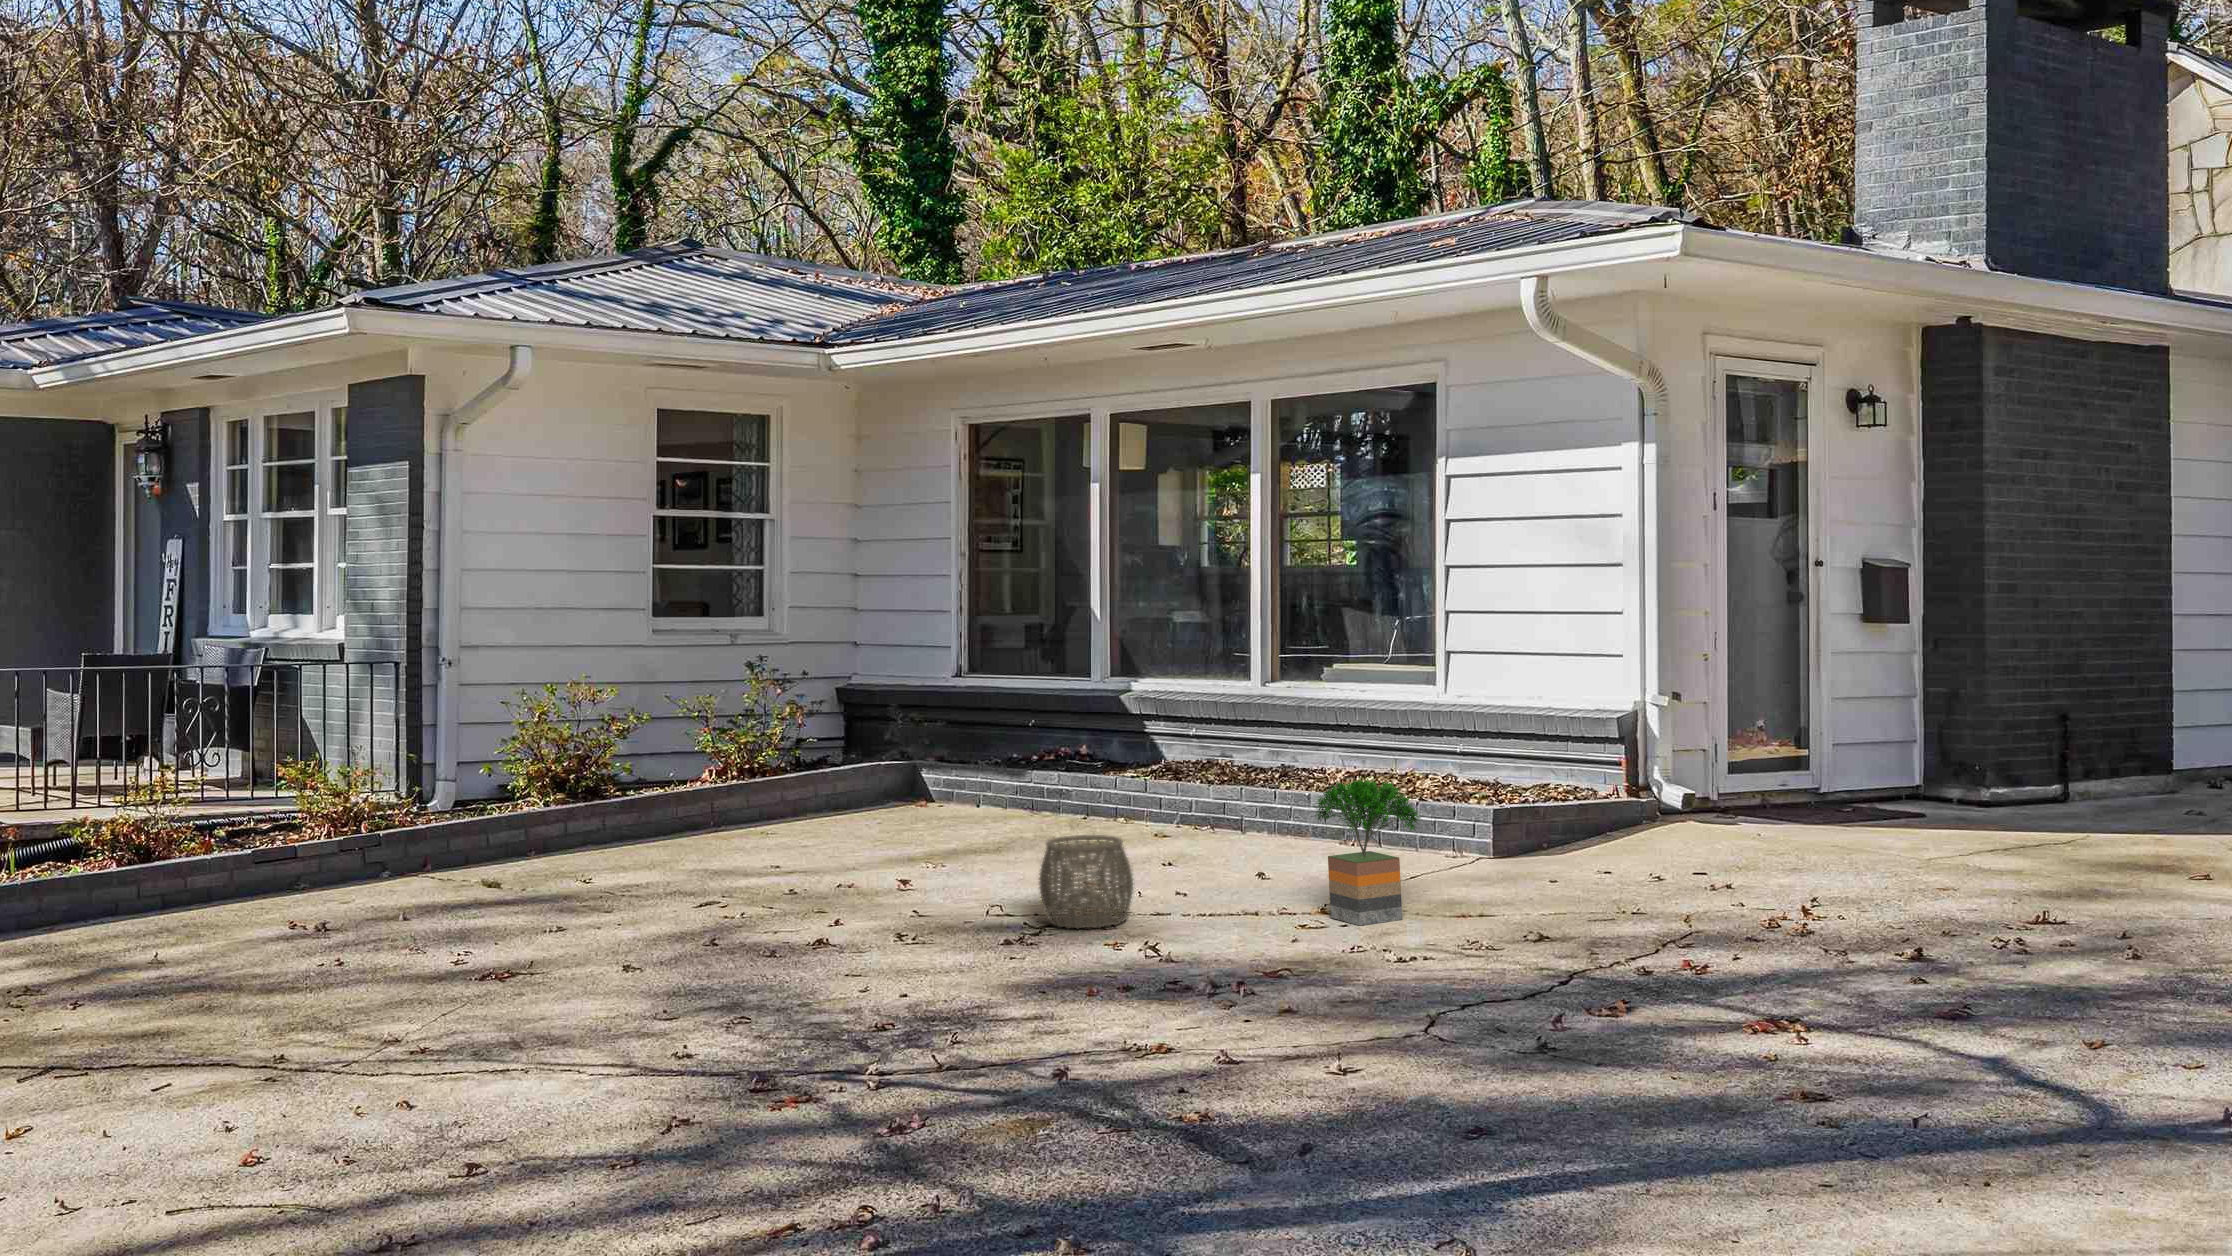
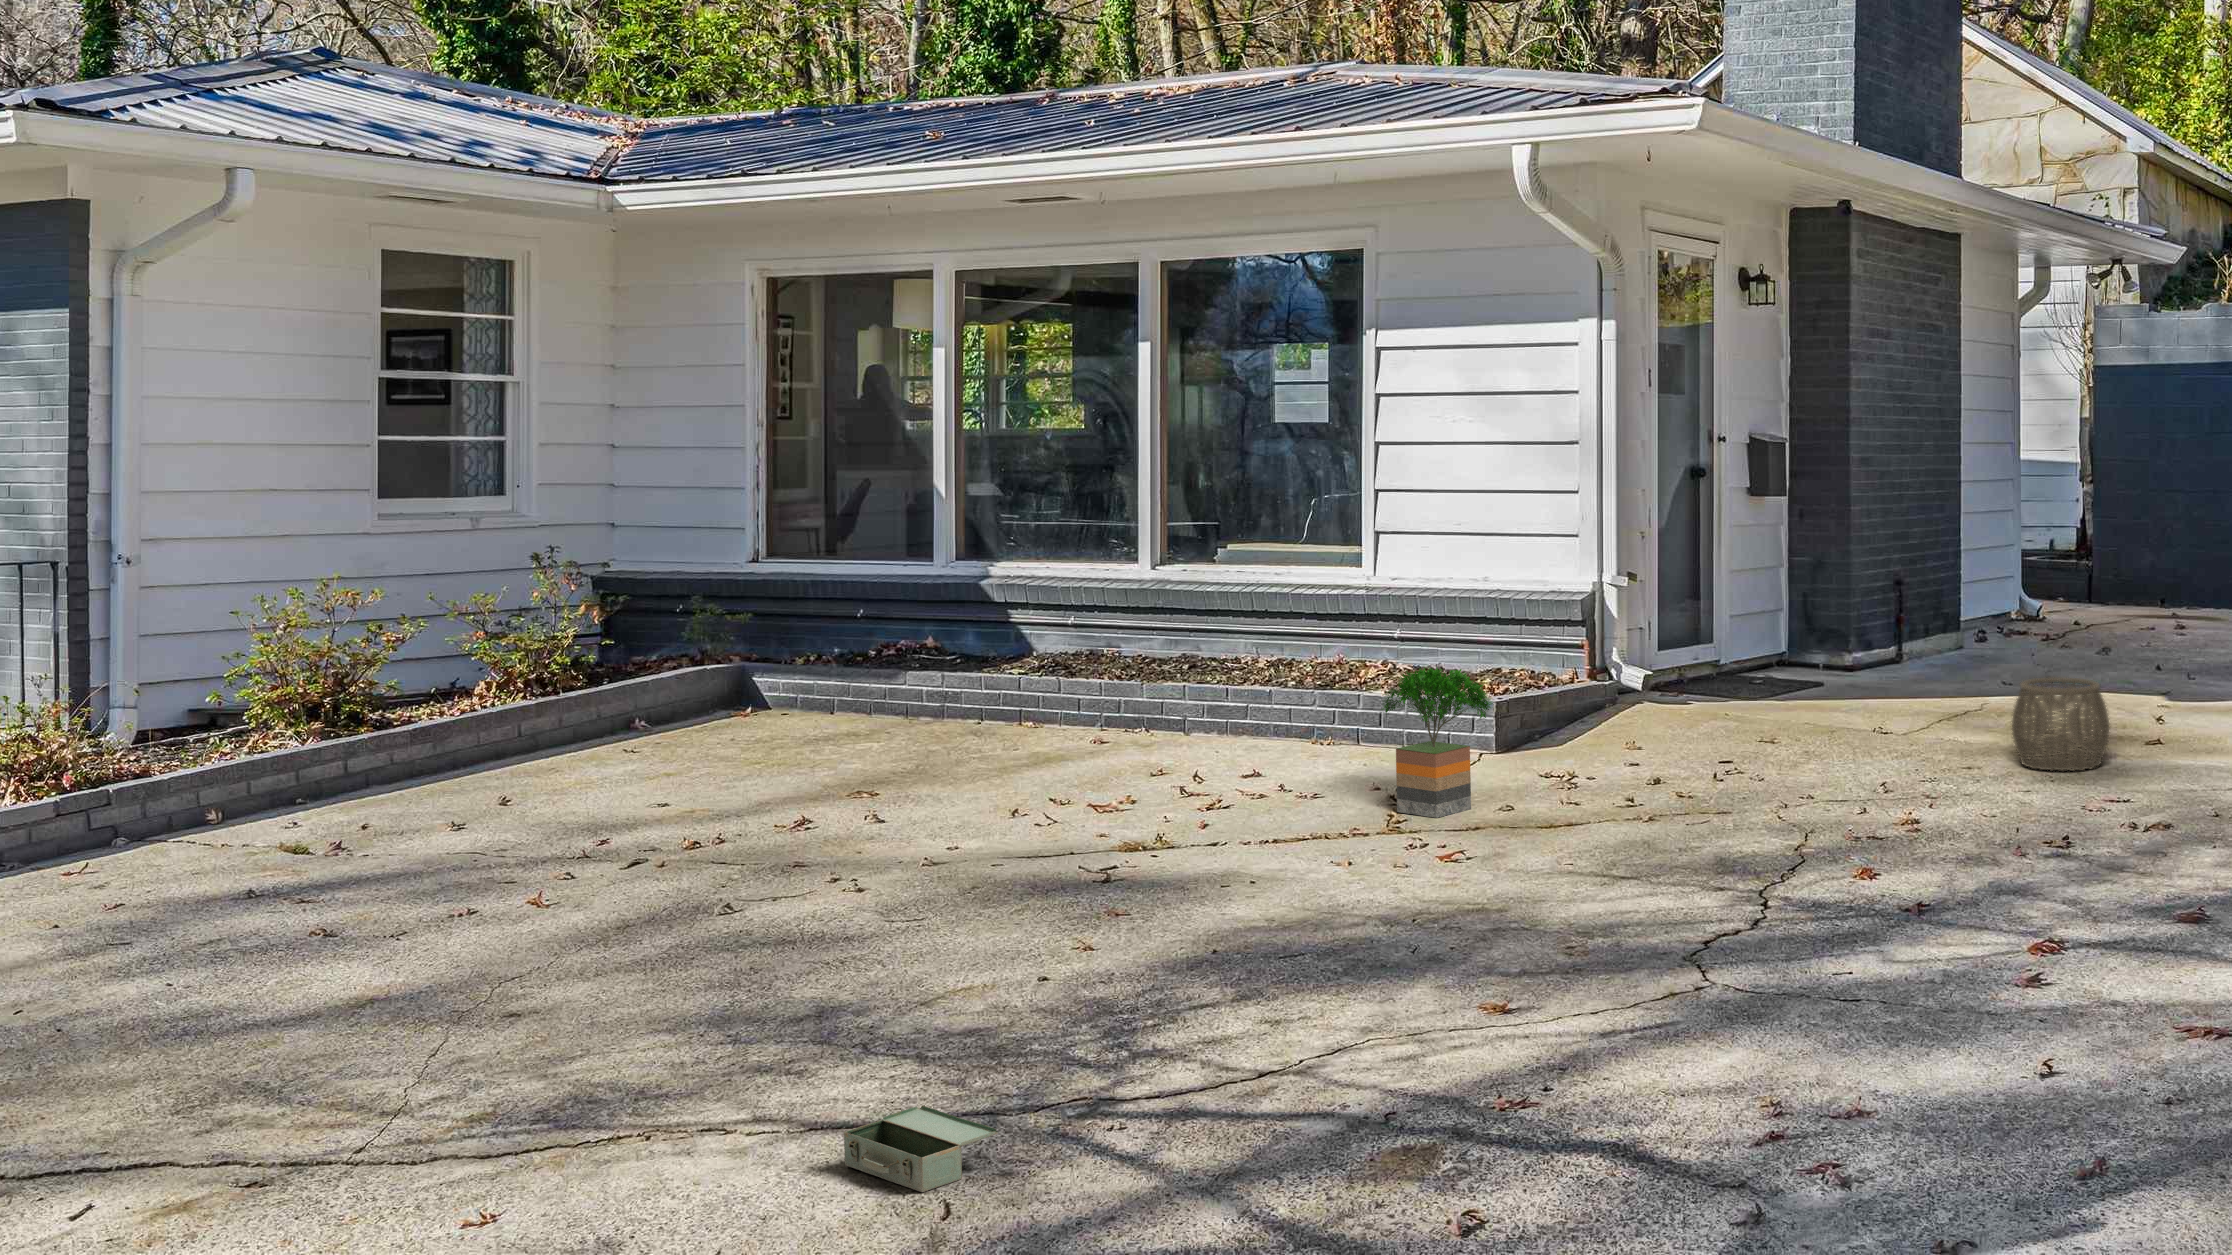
woven basket: present [1039,835,1133,928] -> present [2012,677,2110,771]
toolbox: none [508,1124,614,1196] -> present [844,1106,998,1192]

